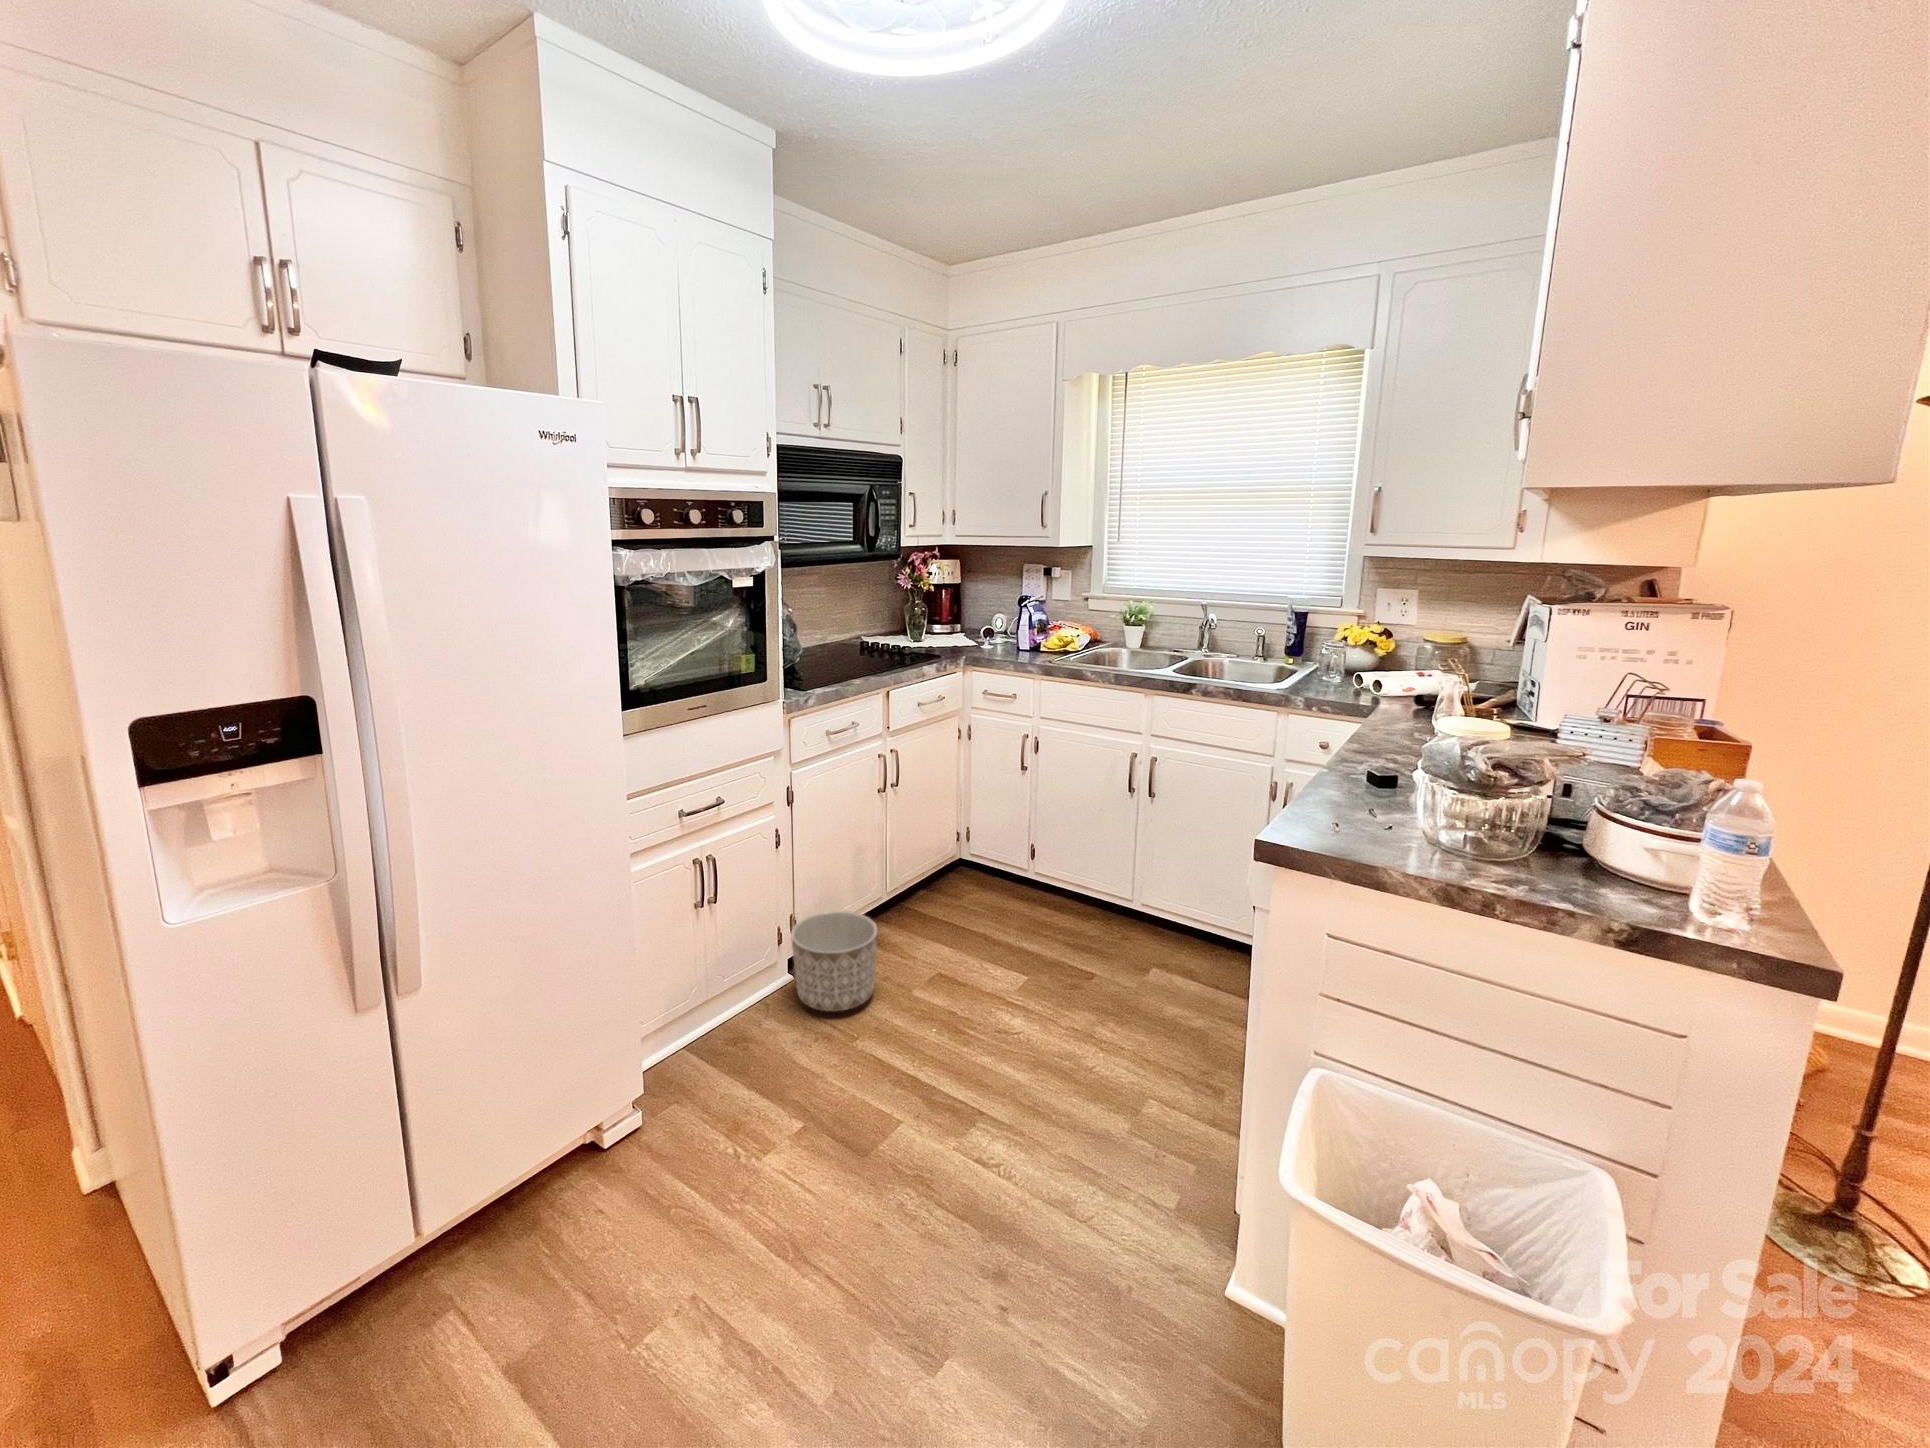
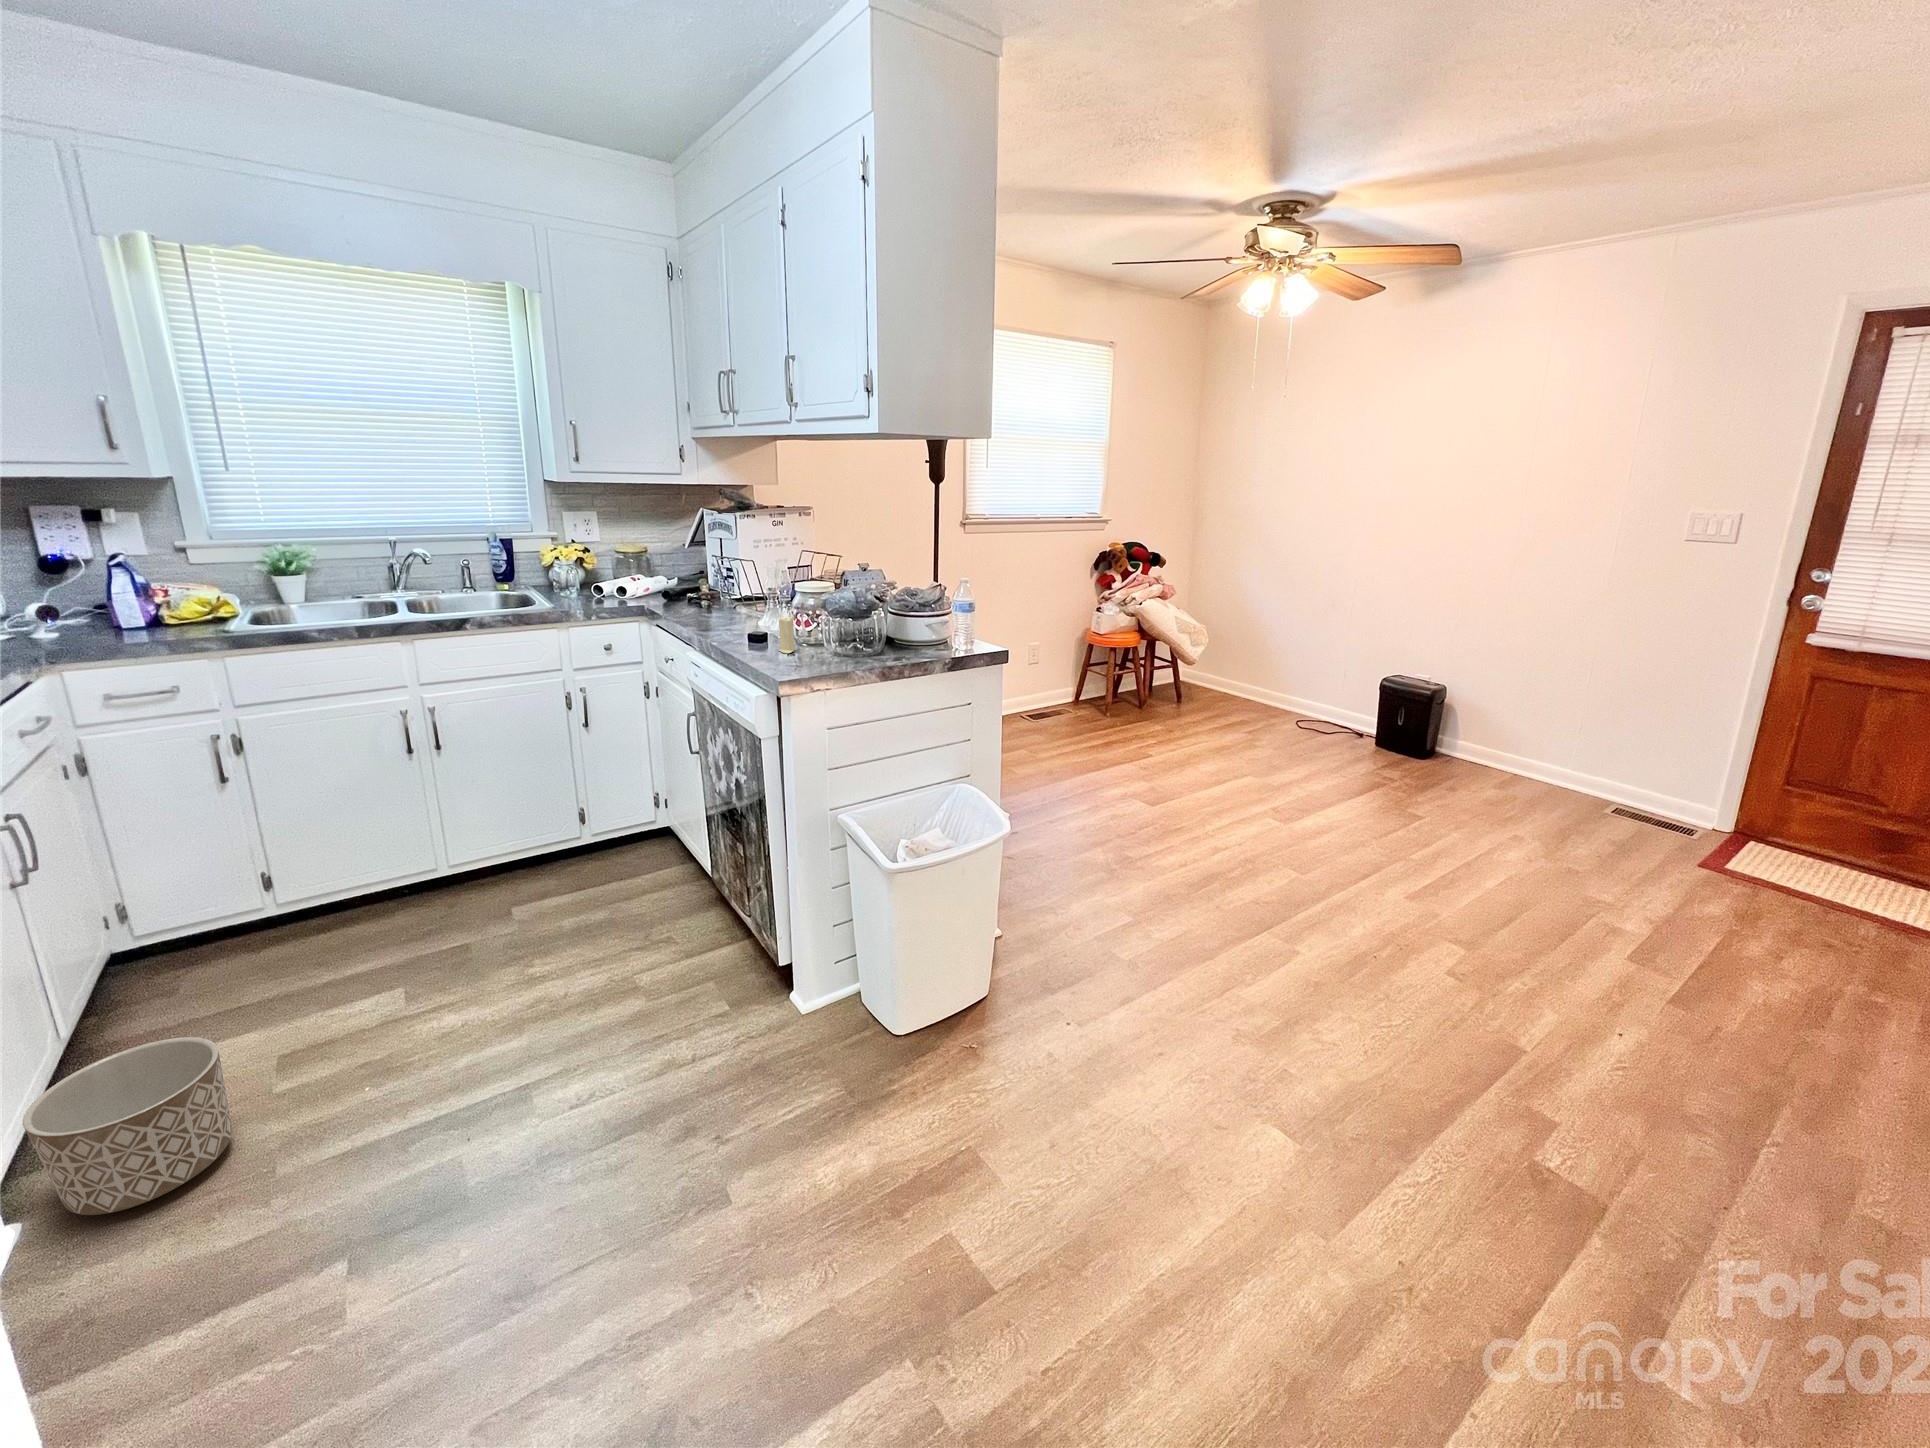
candle: none [1342,744,1372,809] -> present [779,607,795,653]

